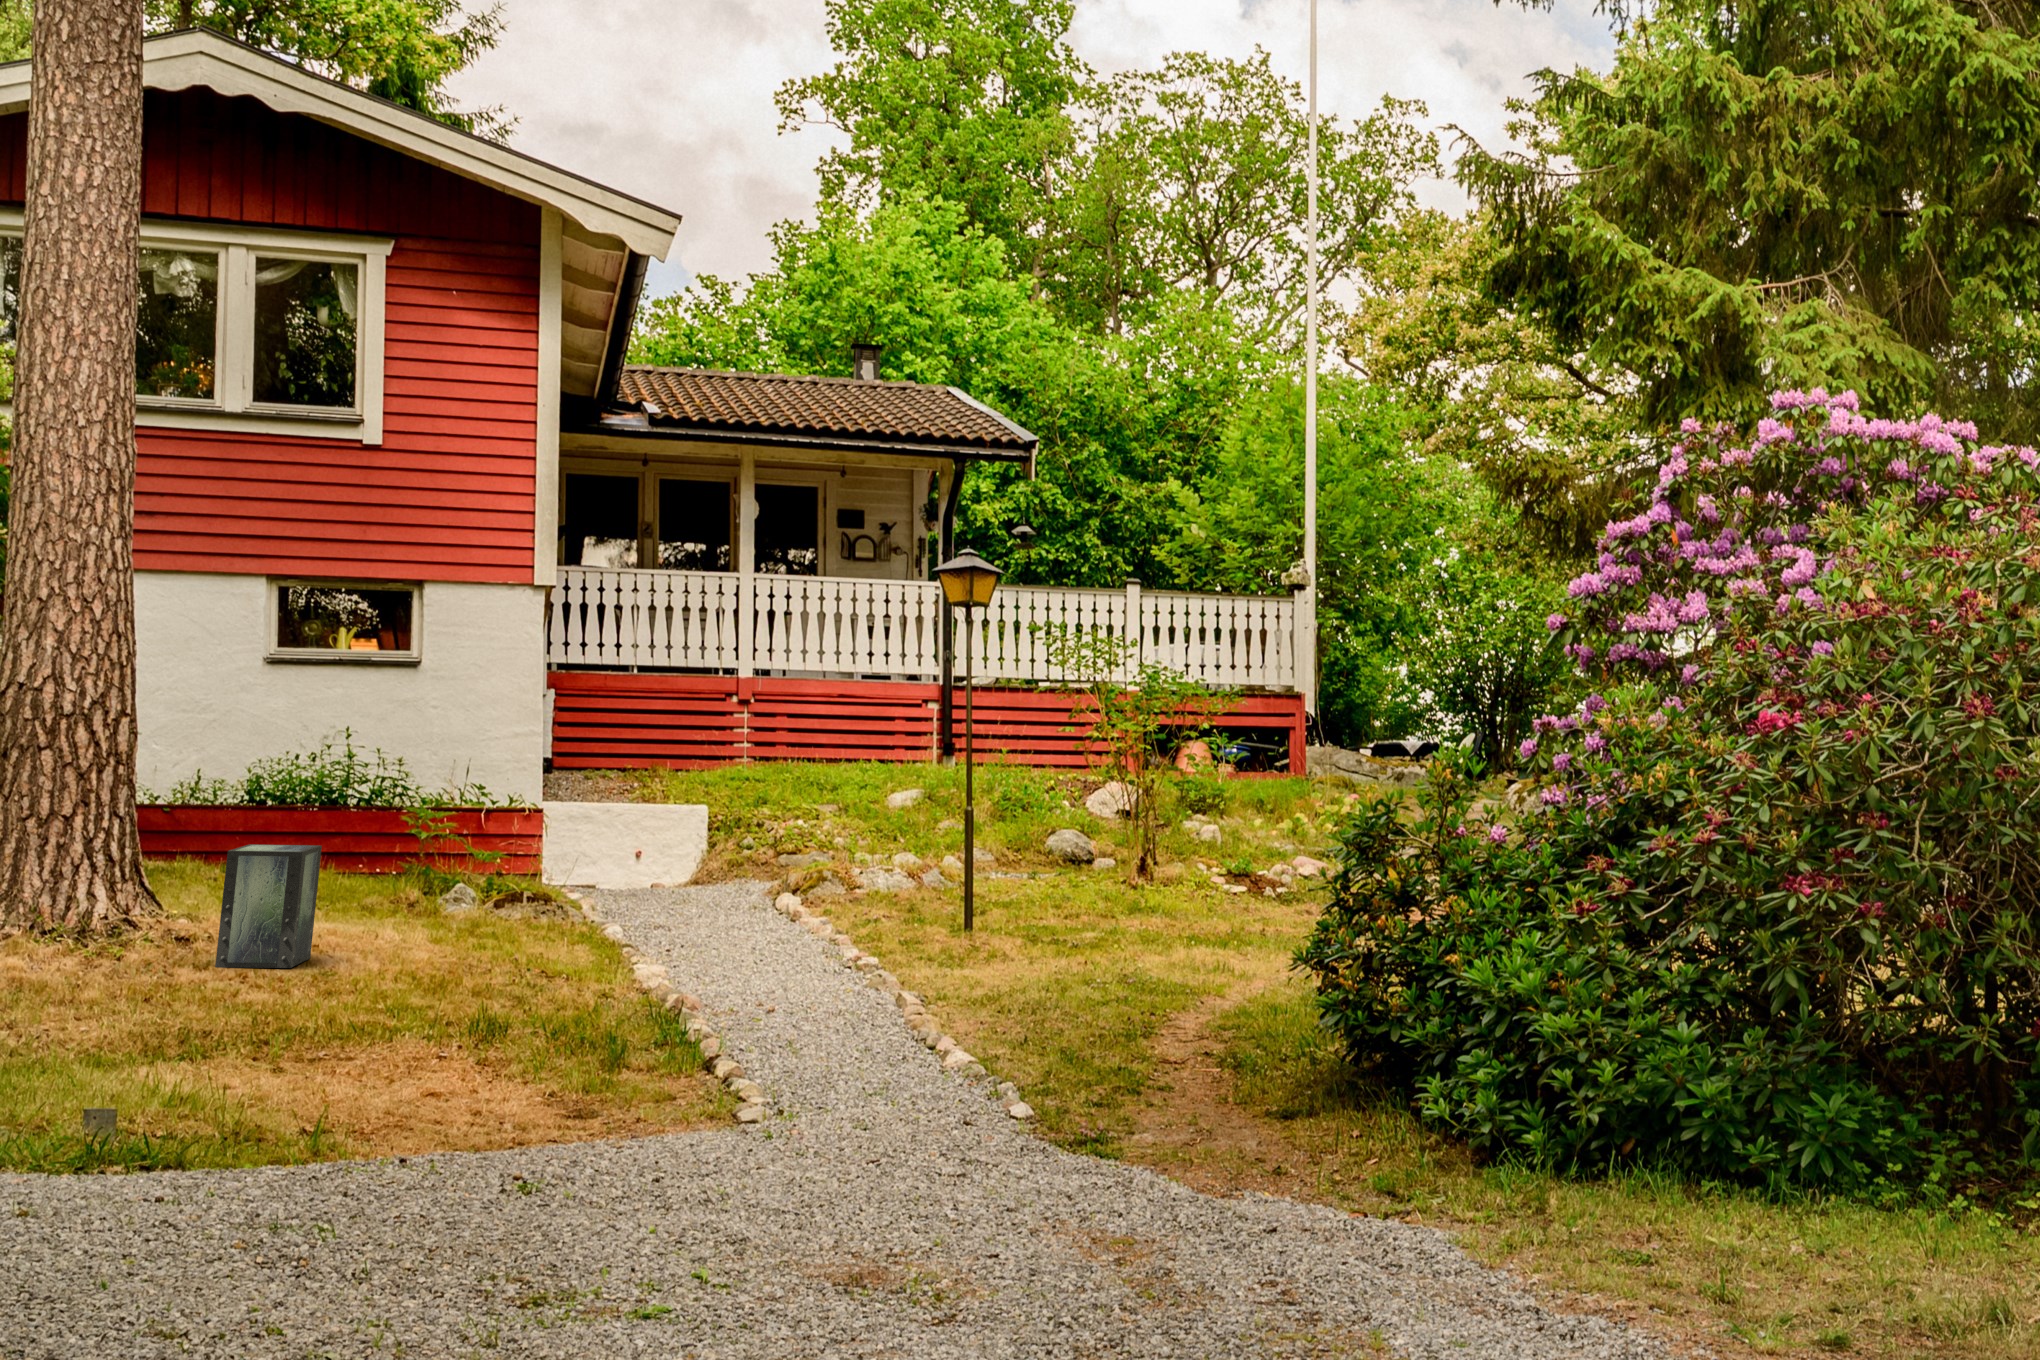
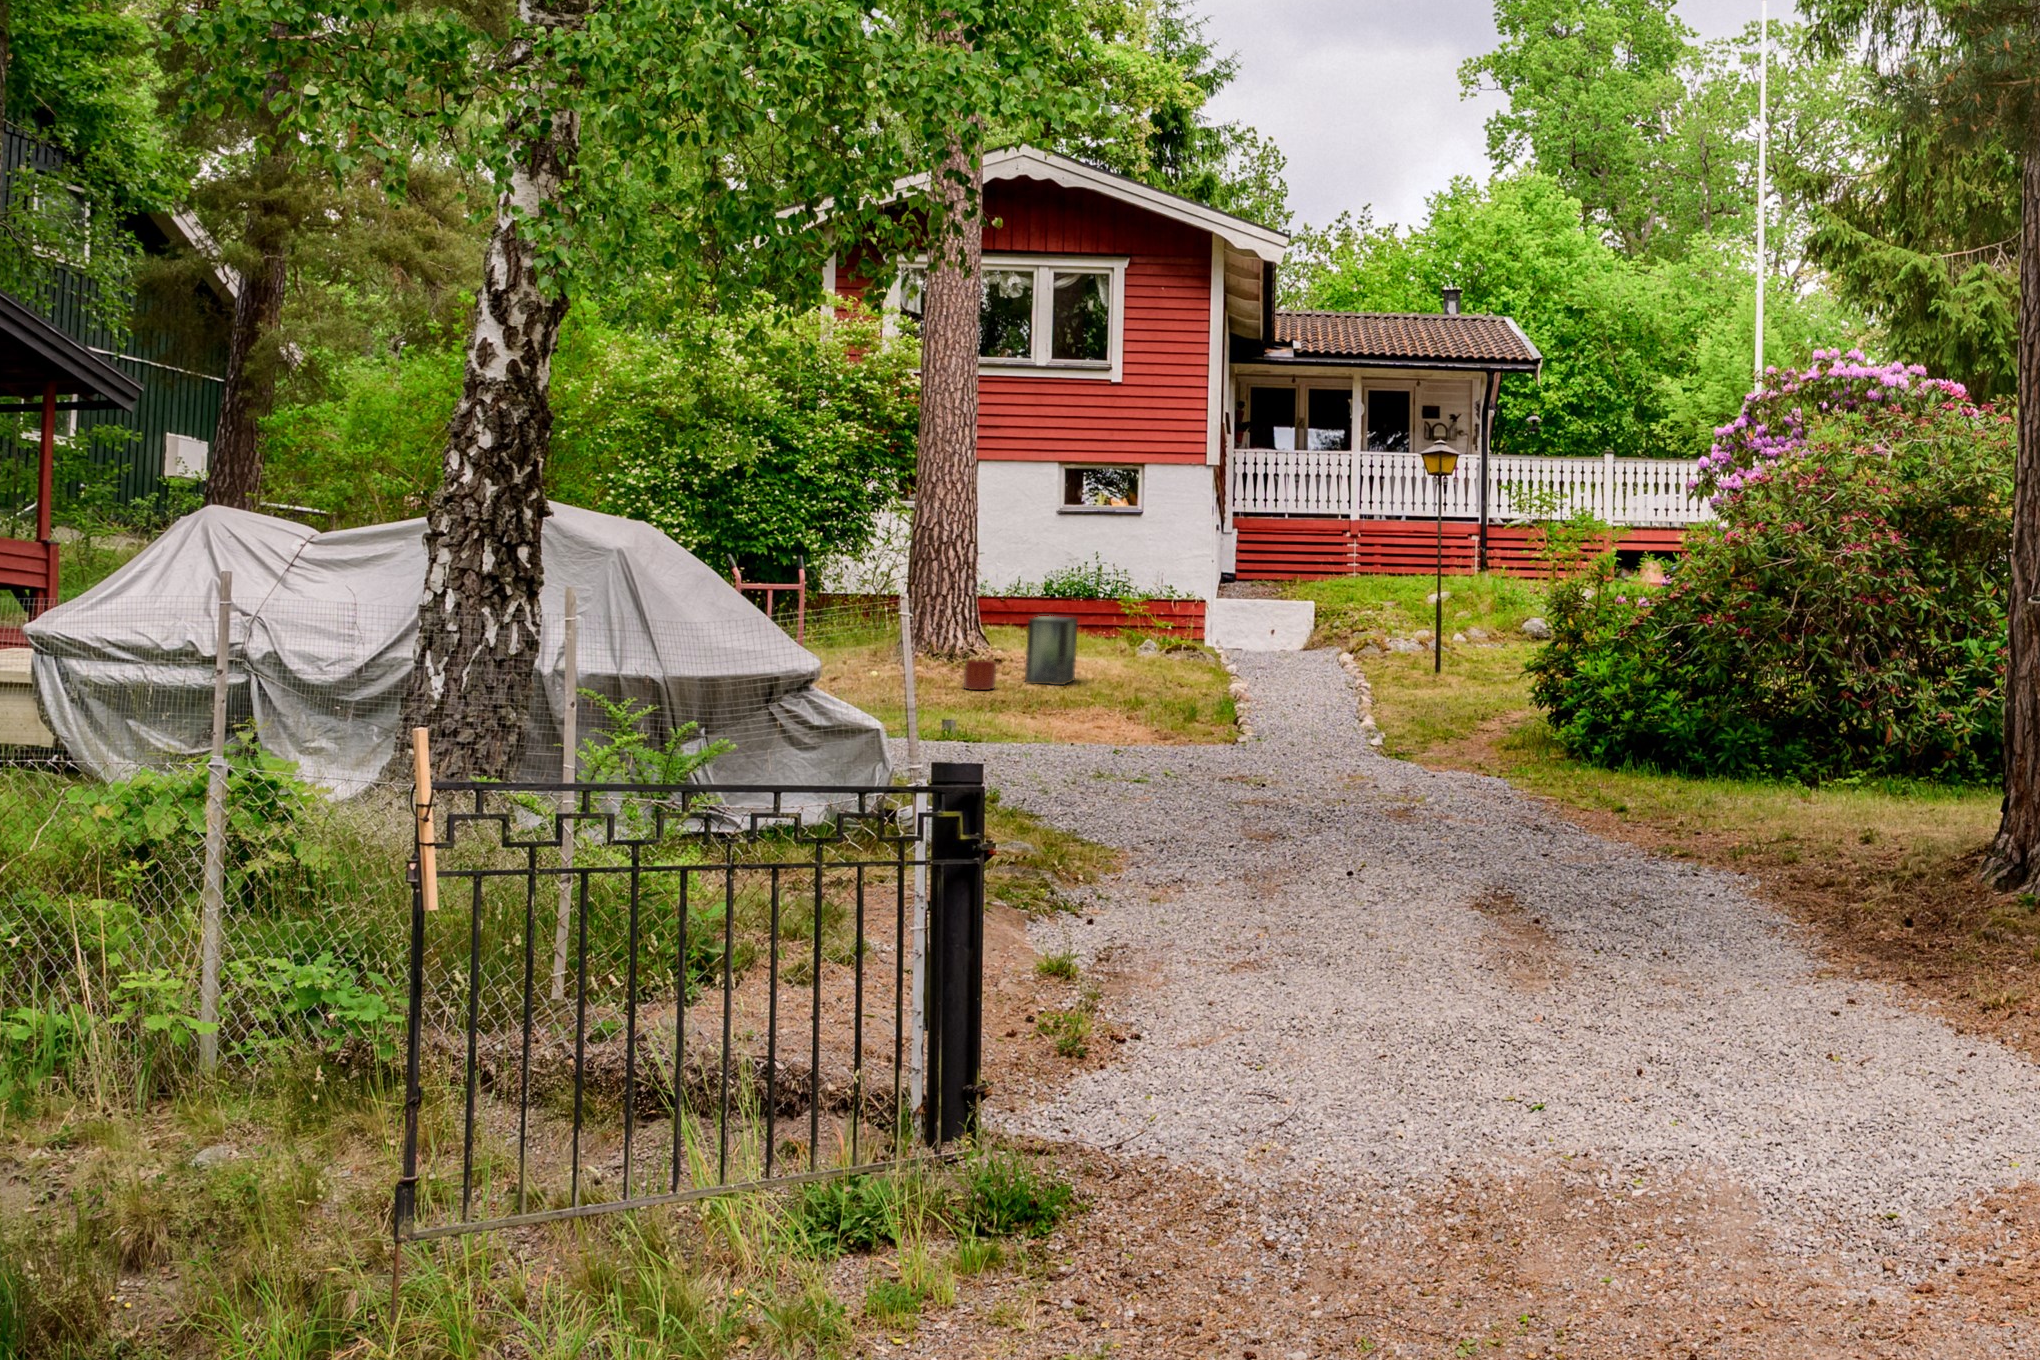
planter: none [96,929,164,985] -> present [964,660,996,690]

